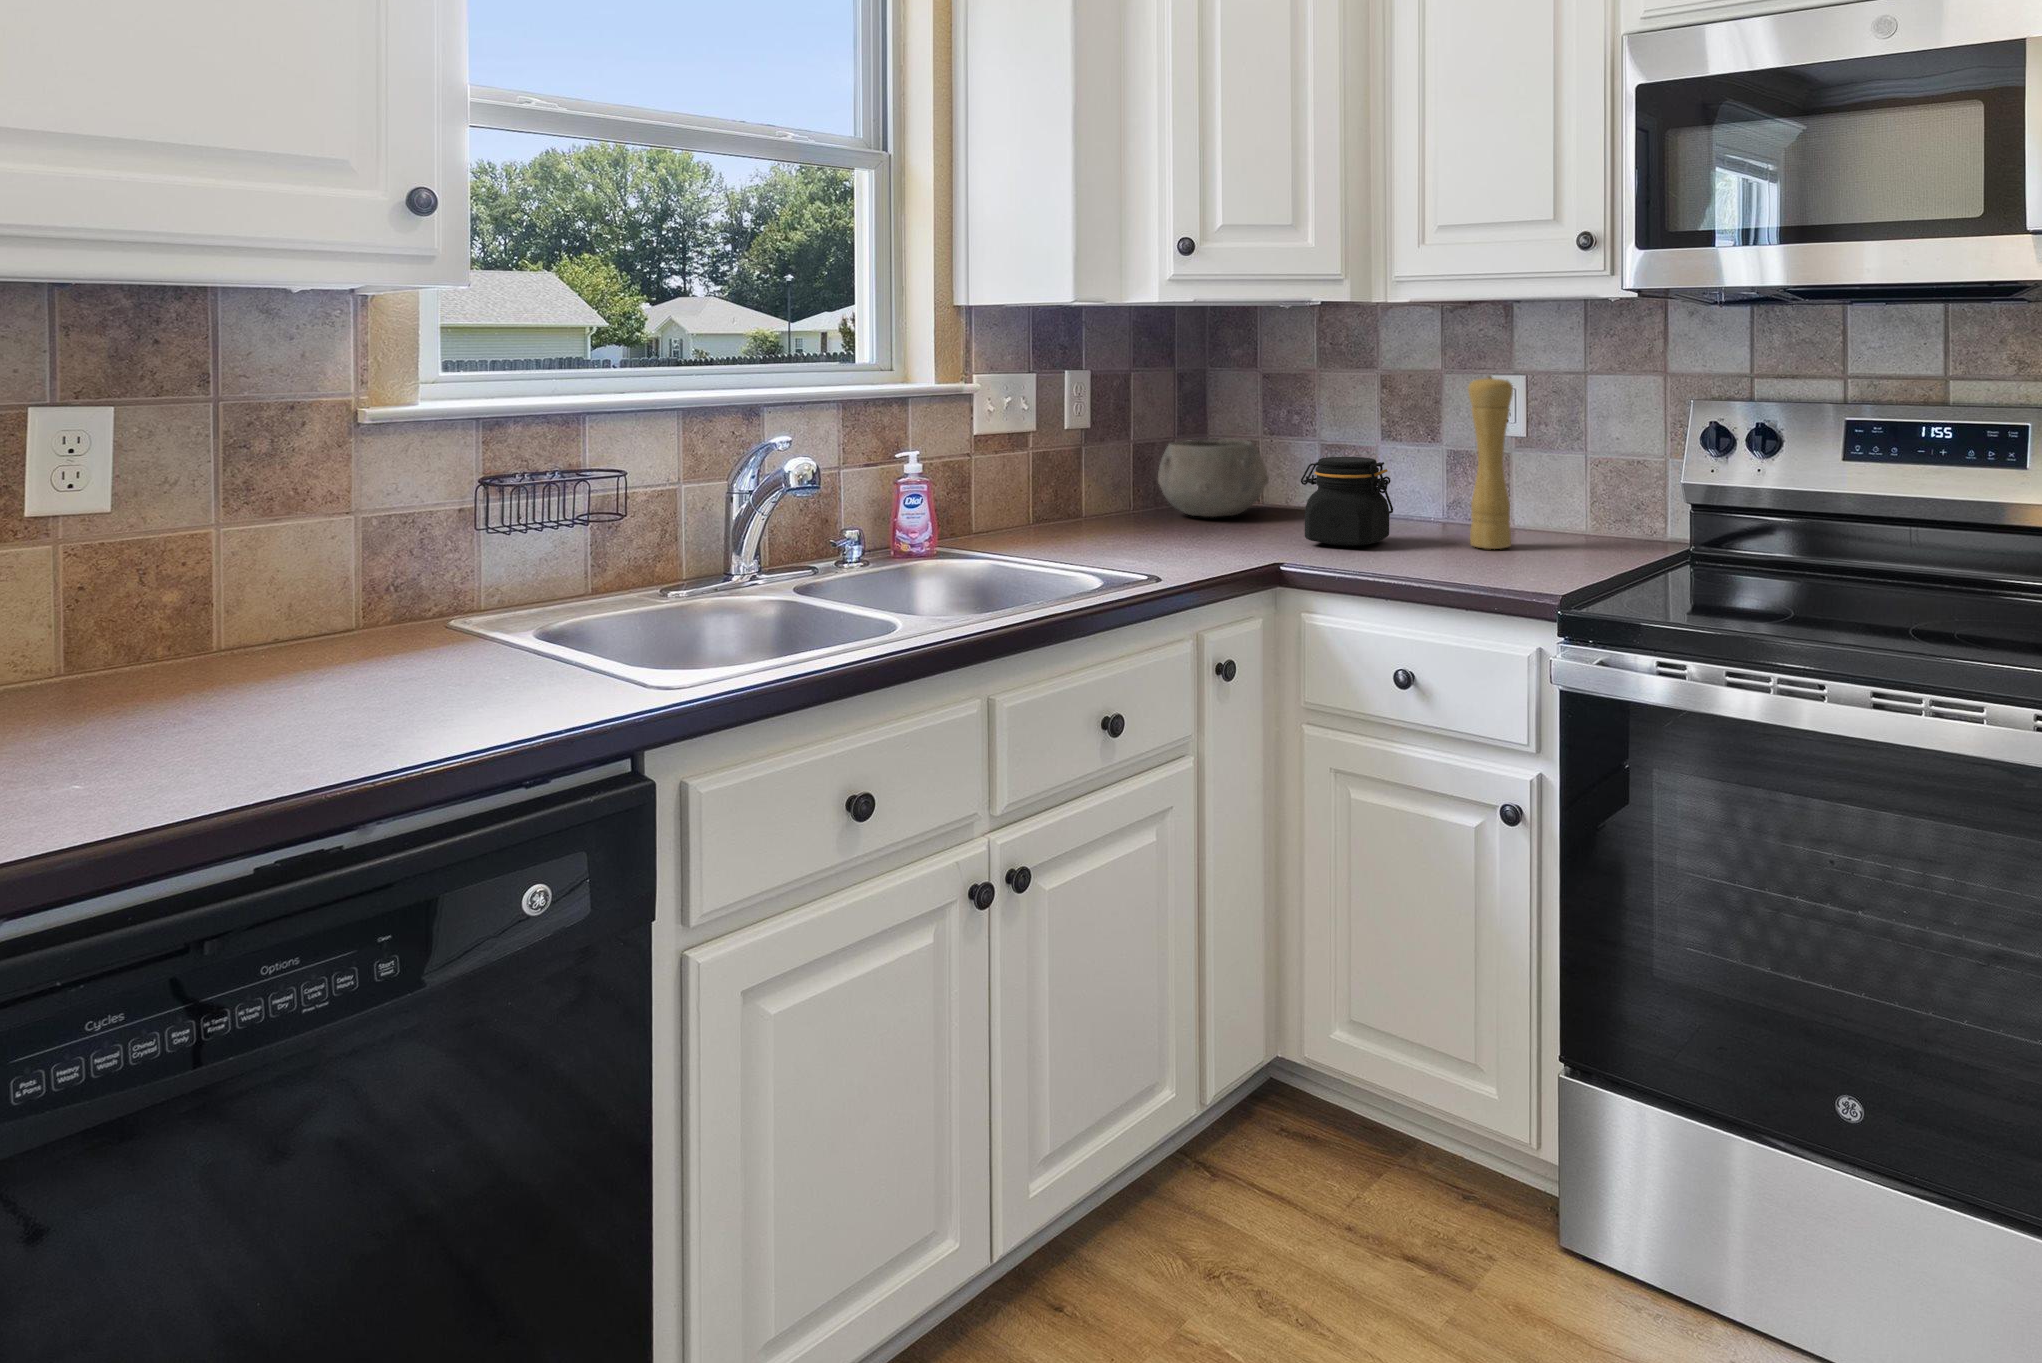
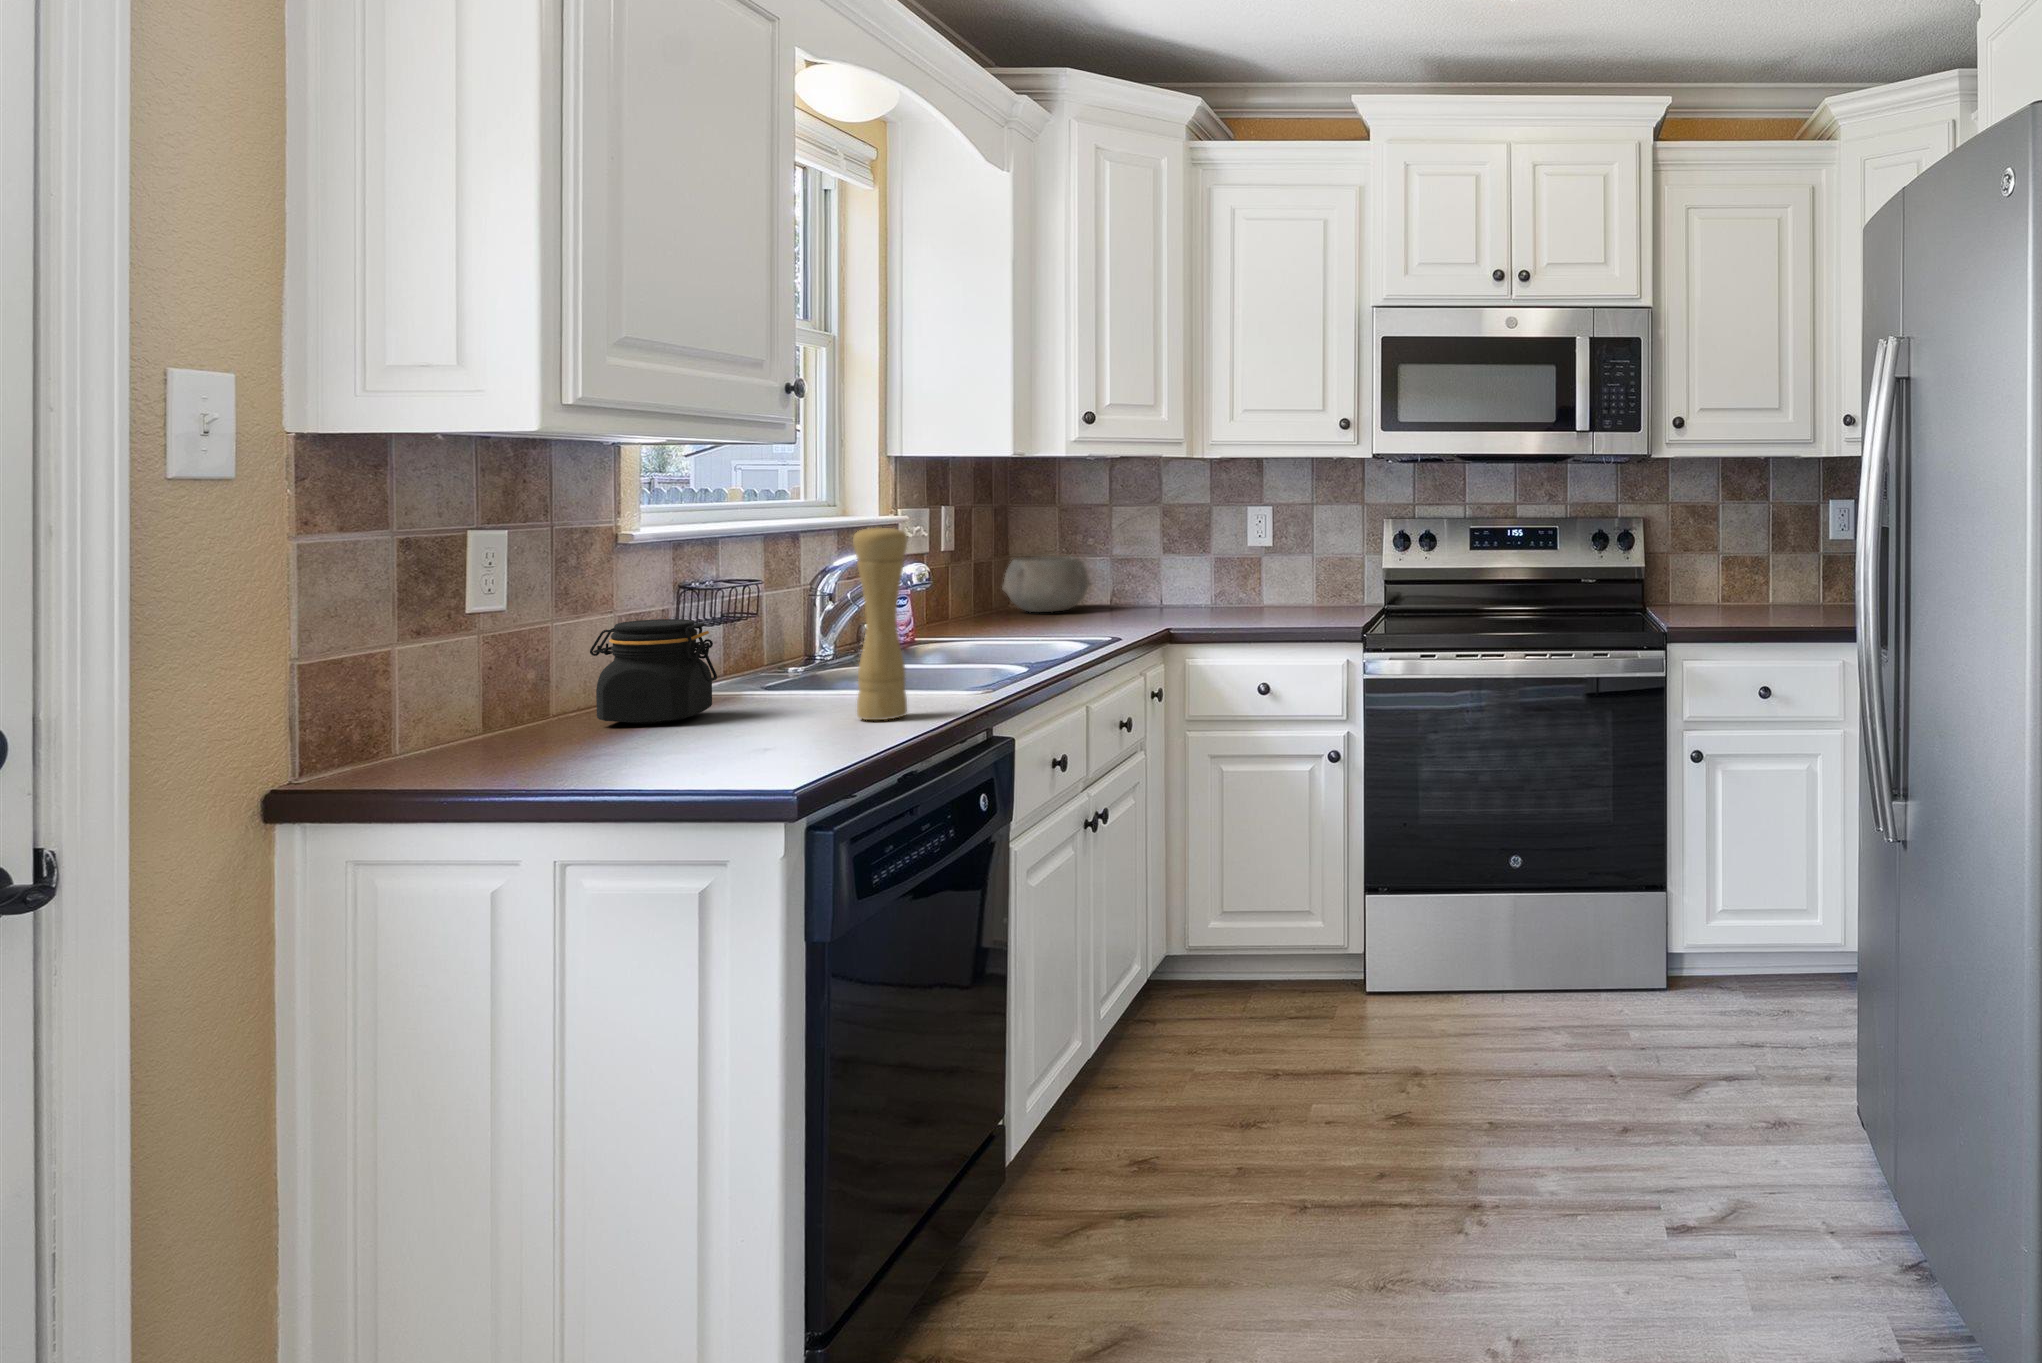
pepper mill: present [1468,376,1513,549] -> present [853,525,908,720]
jar: present [1301,457,1393,546] -> present [590,619,717,724]

